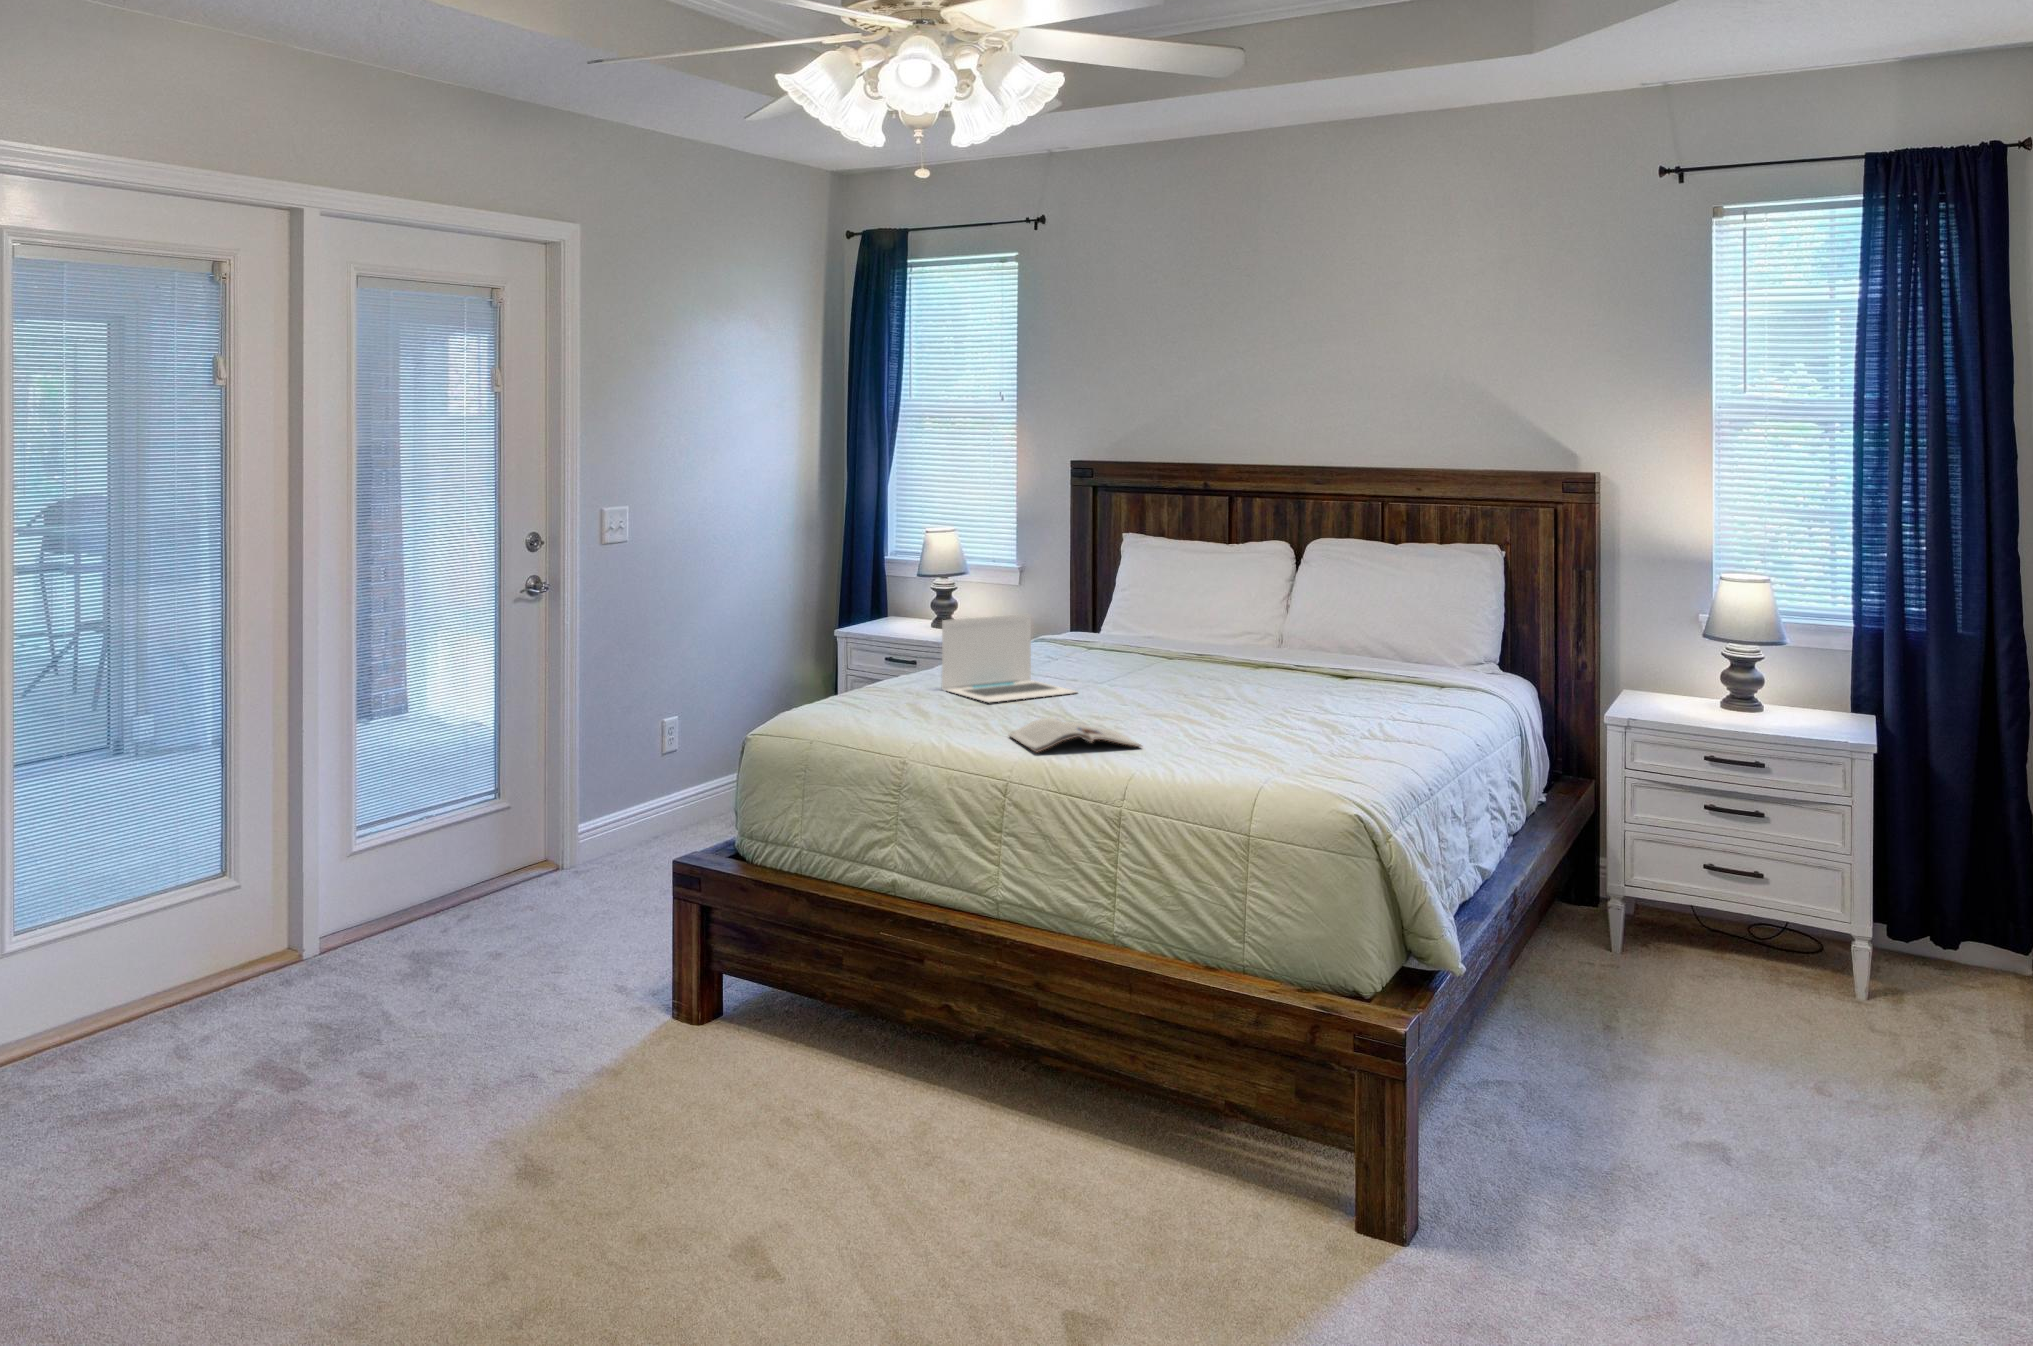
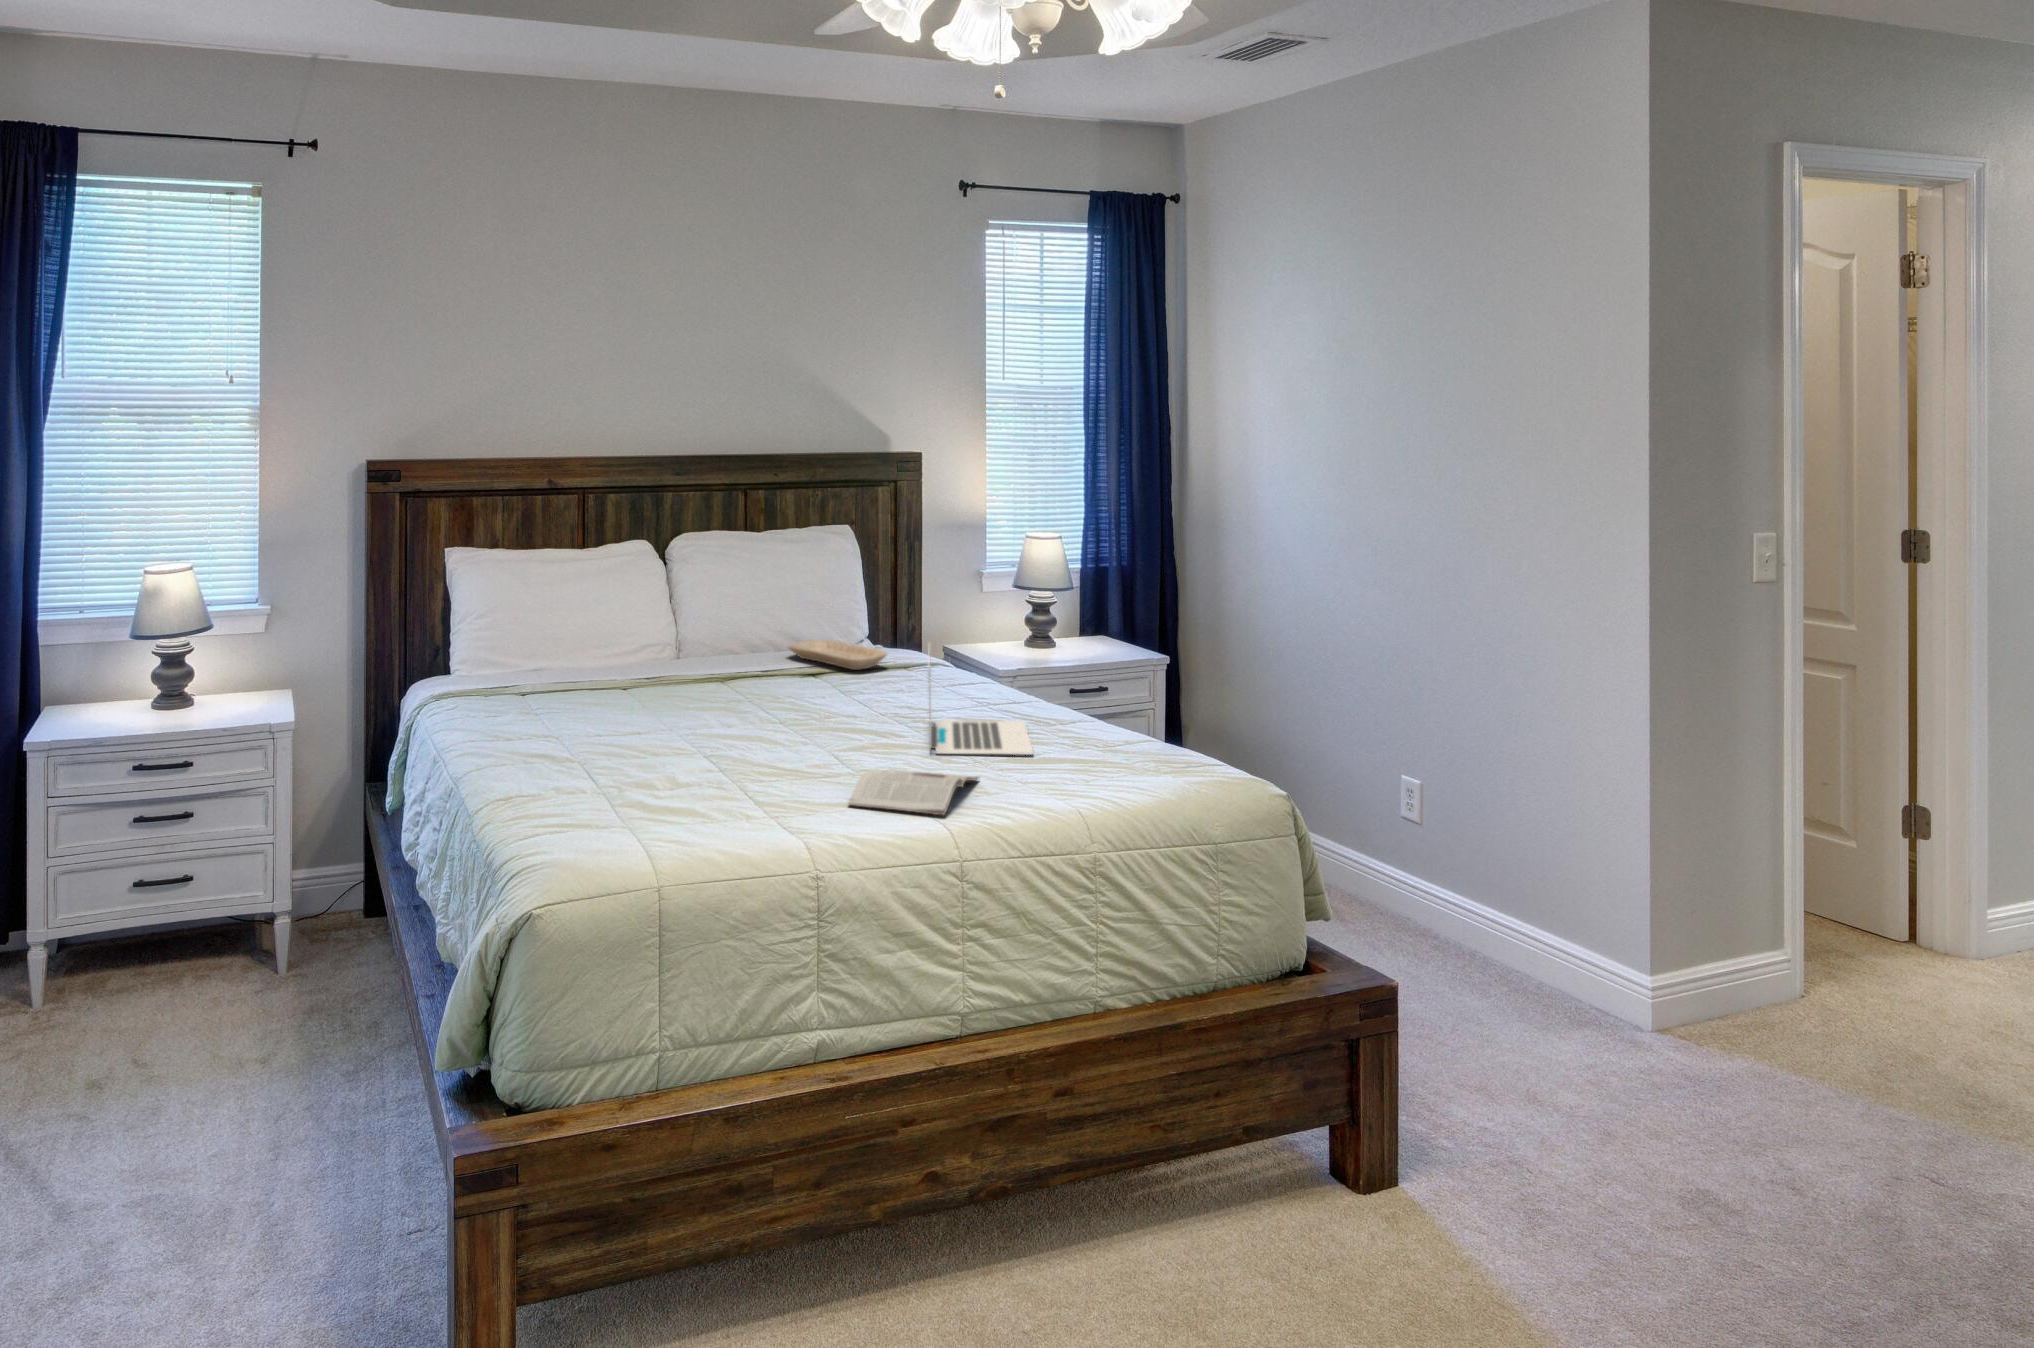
laptop: present [942,614,1077,702] -> present [929,667,1034,755]
tray: none [1339,654,1396,684] -> present [788,640,887,670]

